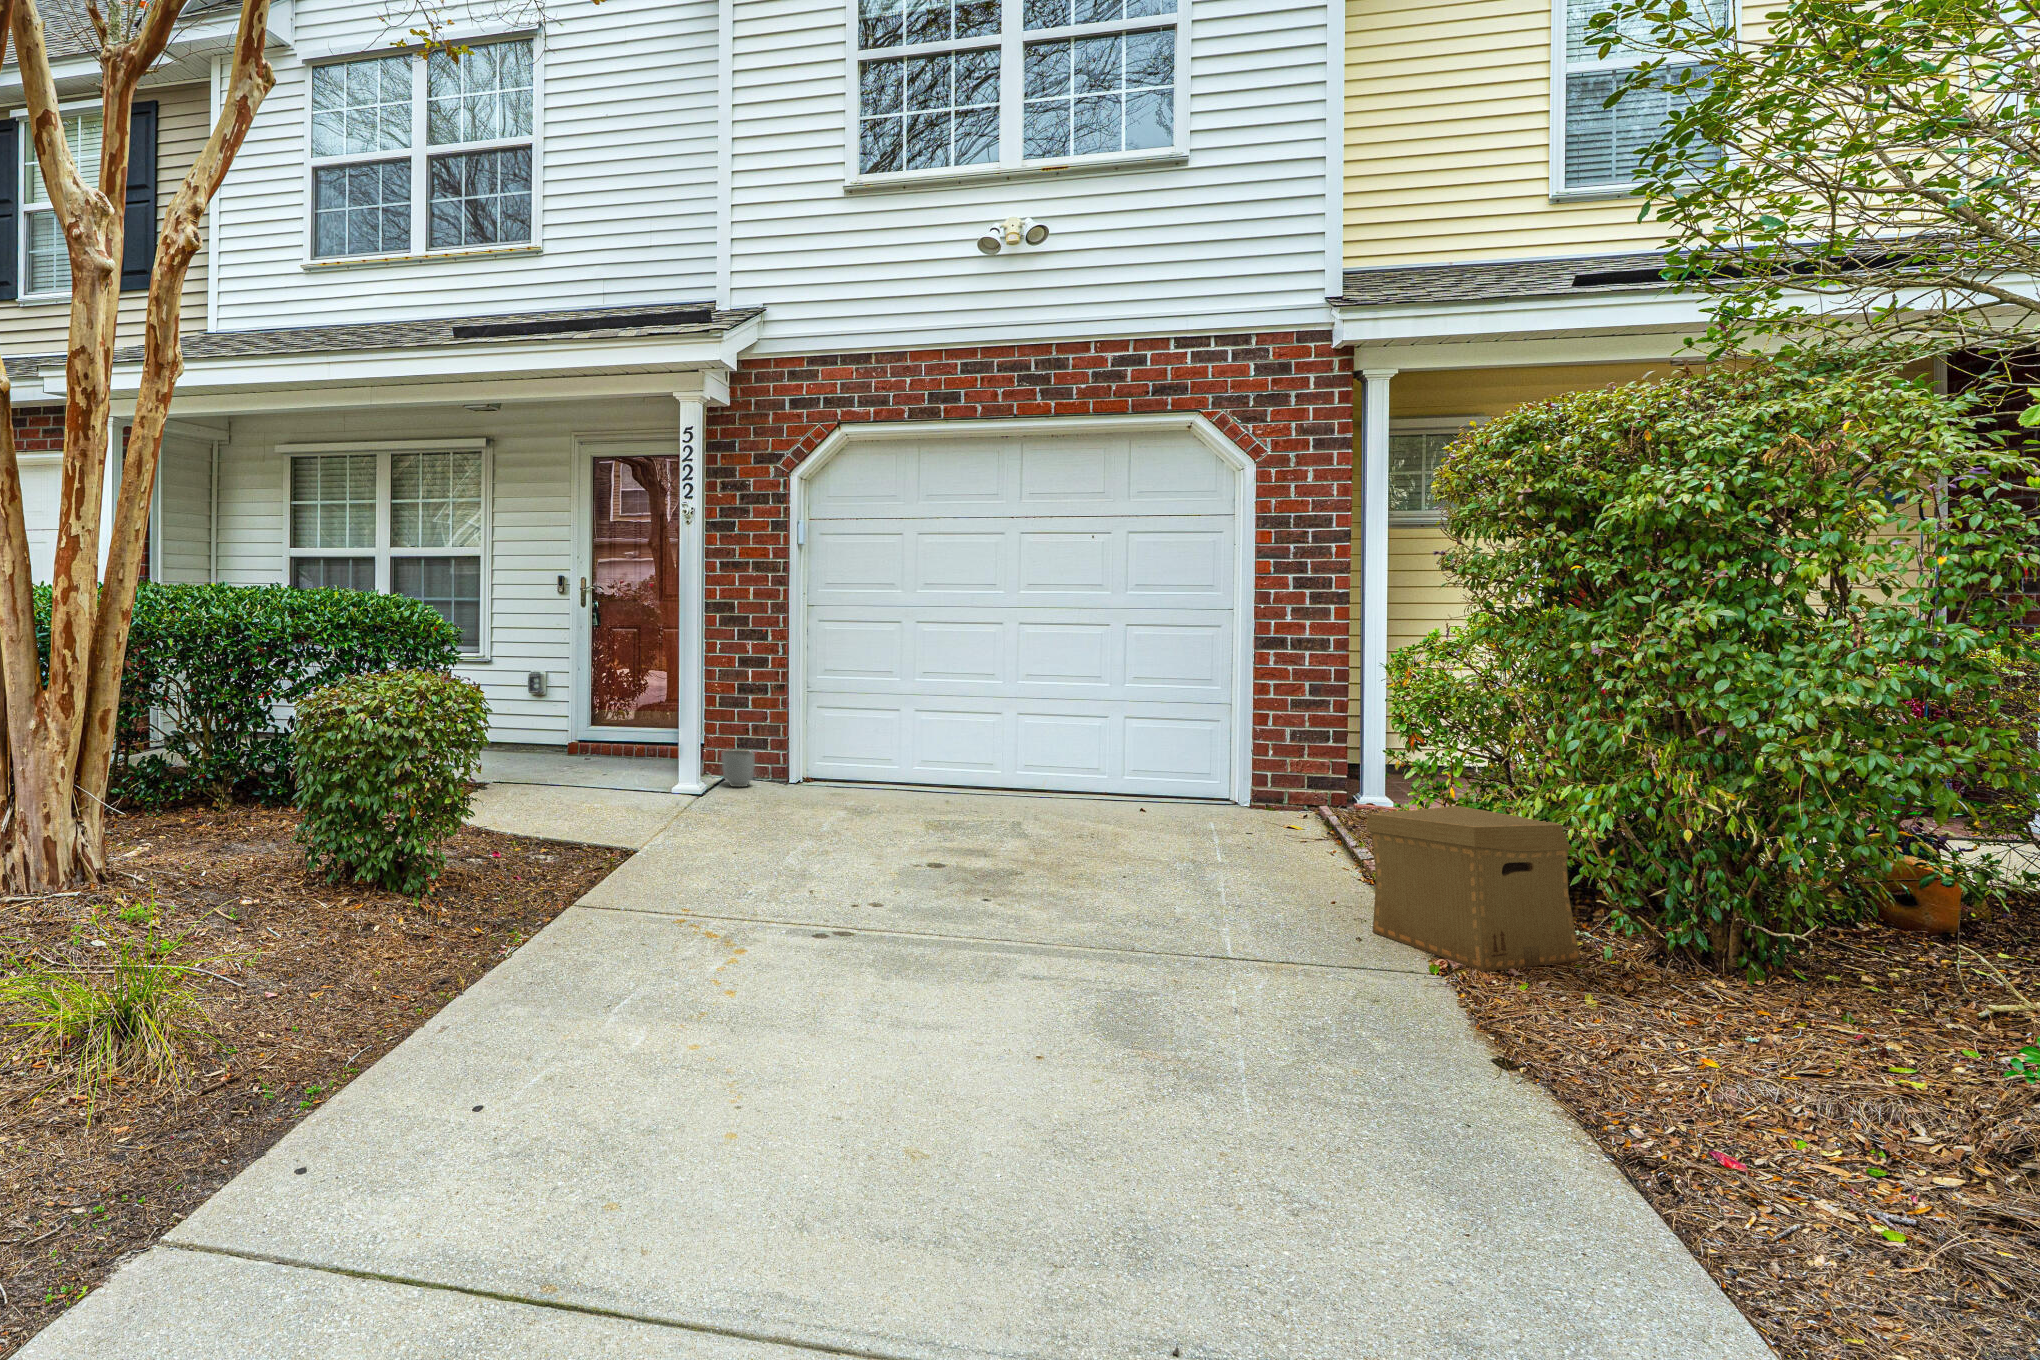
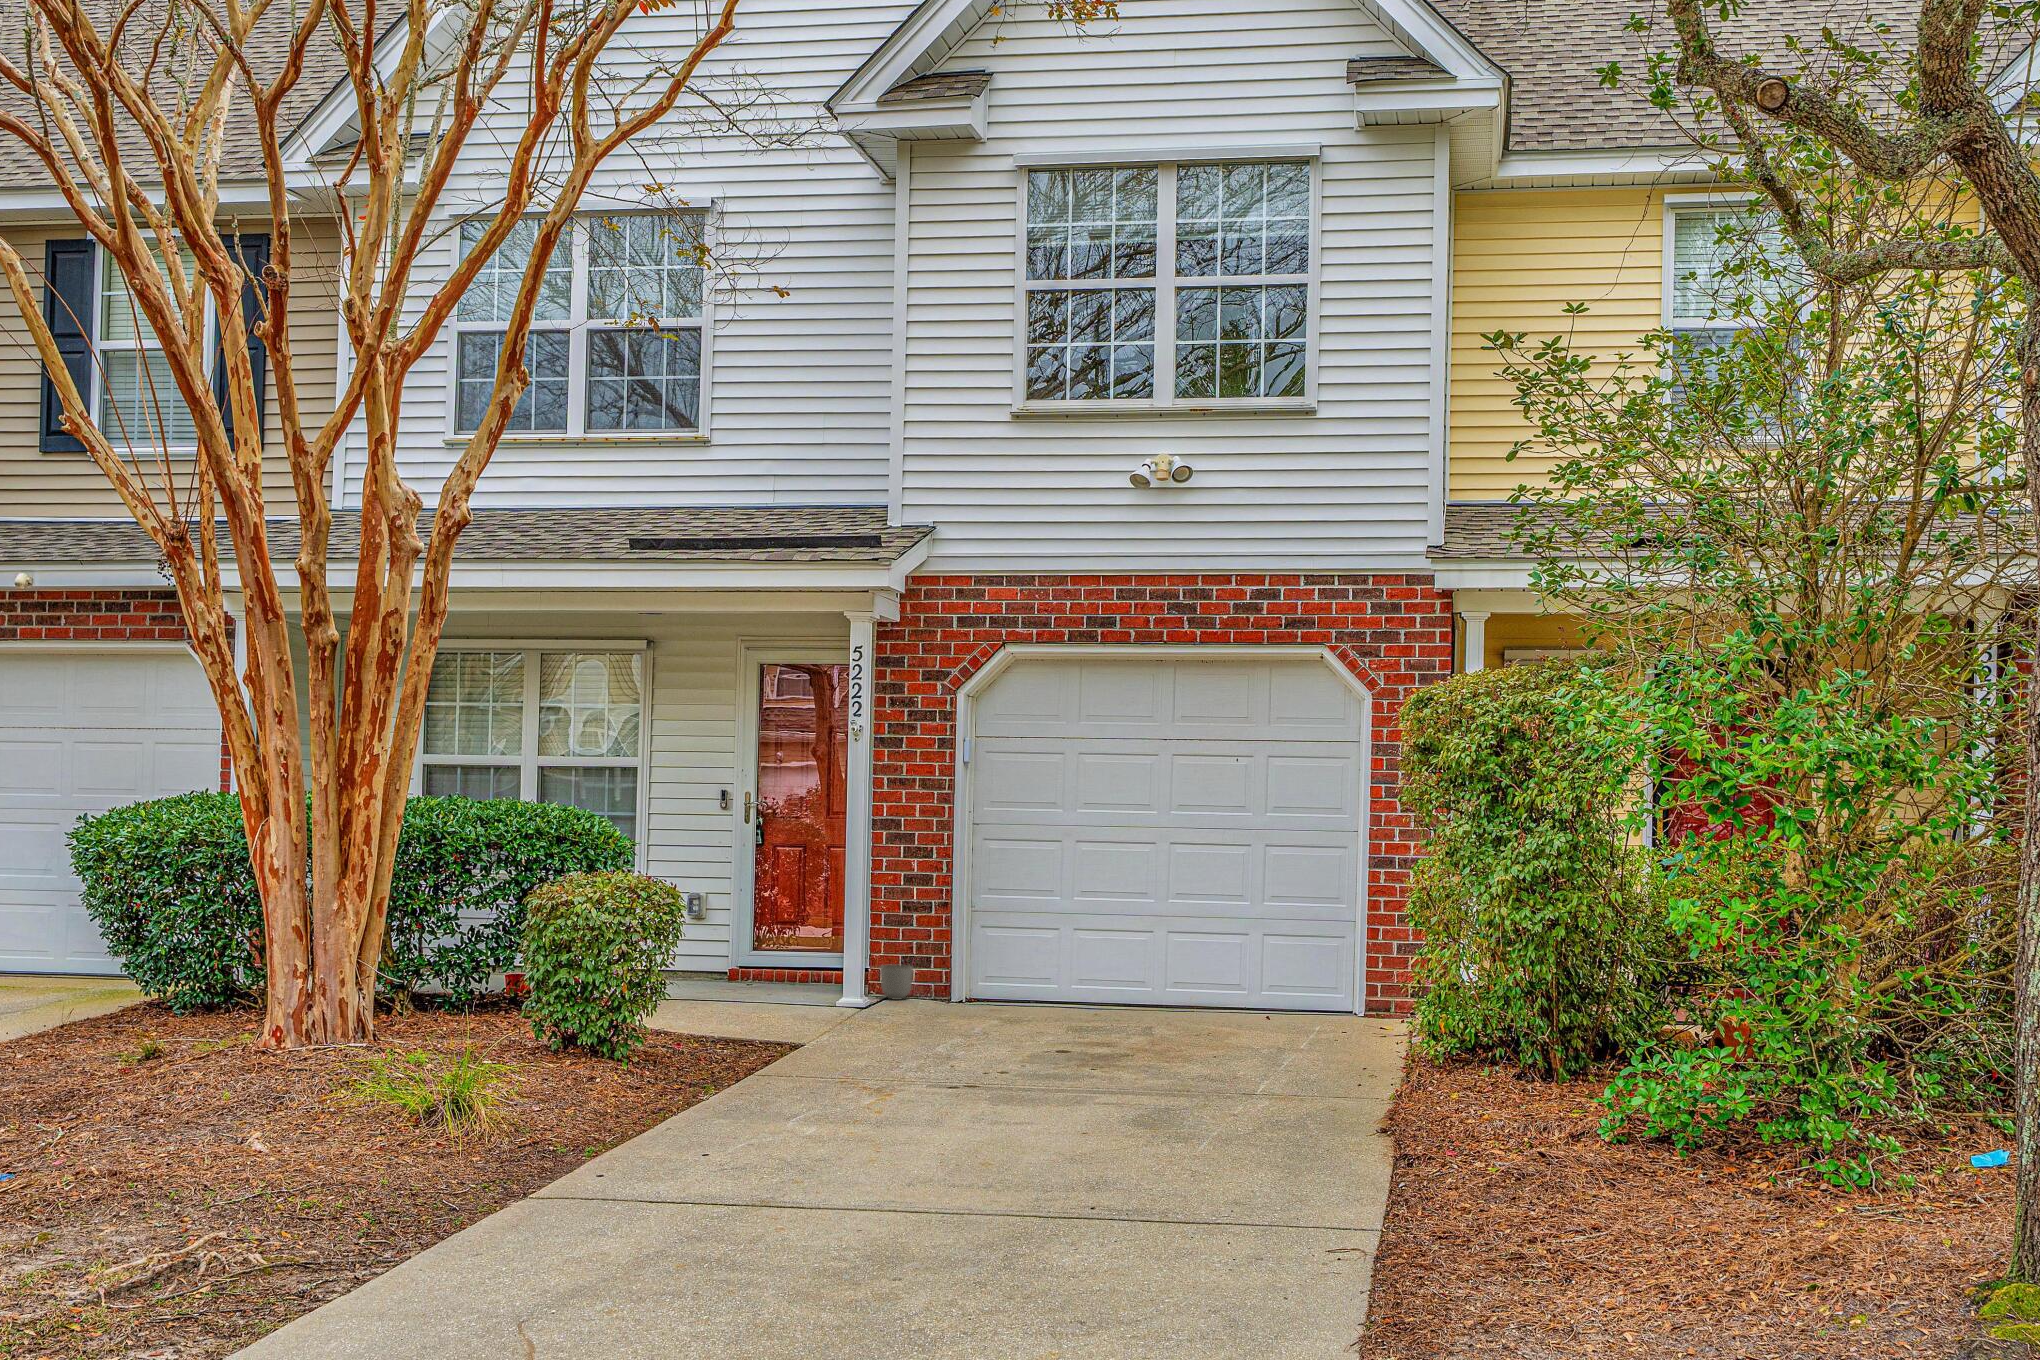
cardboard box: present [1367,806,1580,971] -> none [1367,984,1496,1092]

